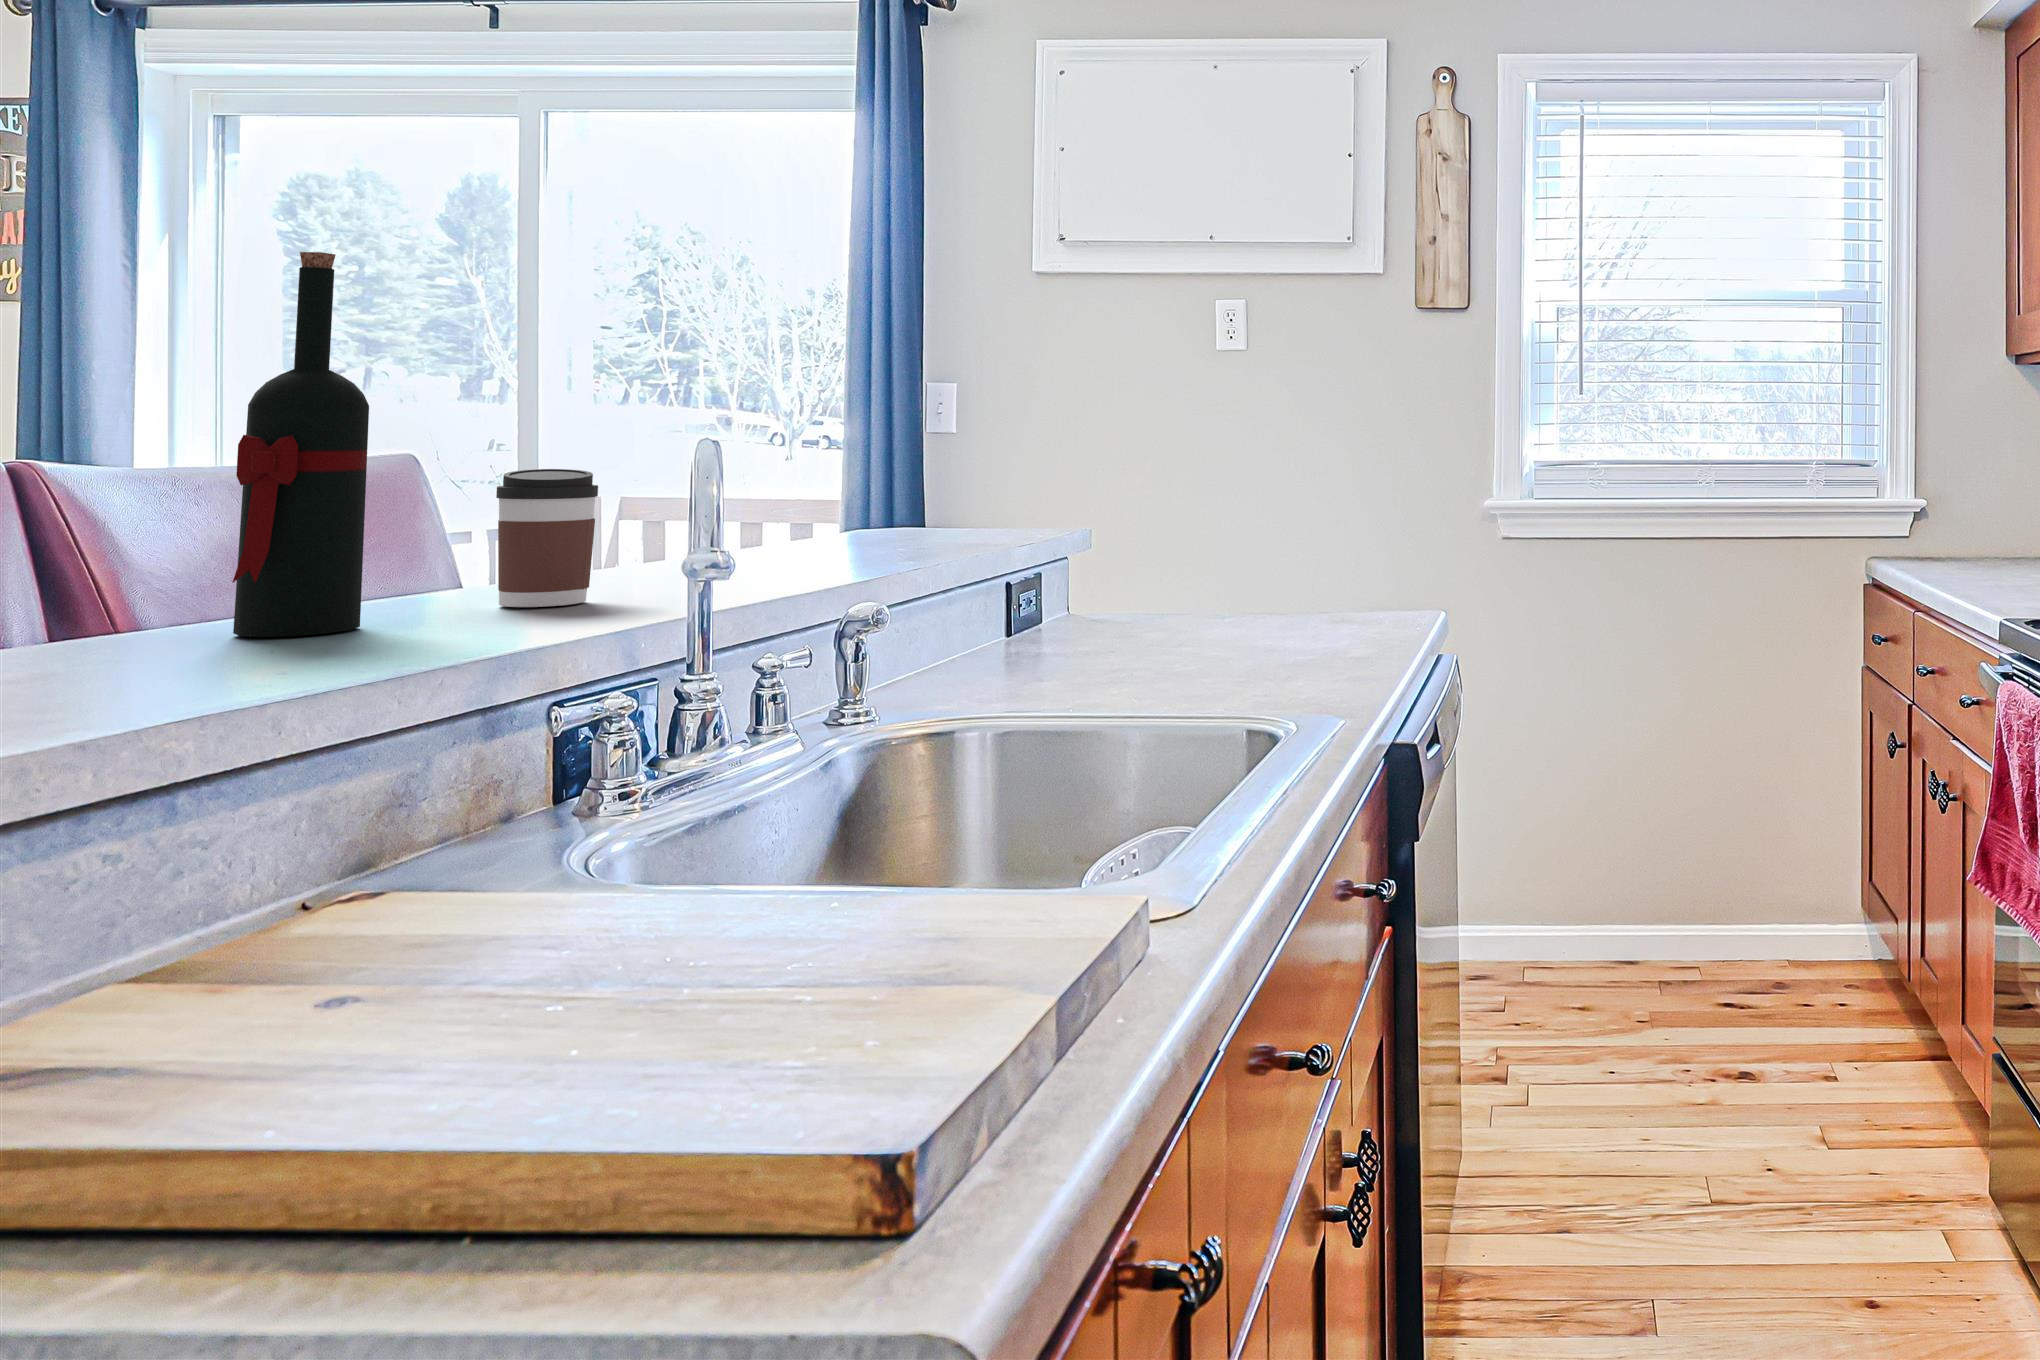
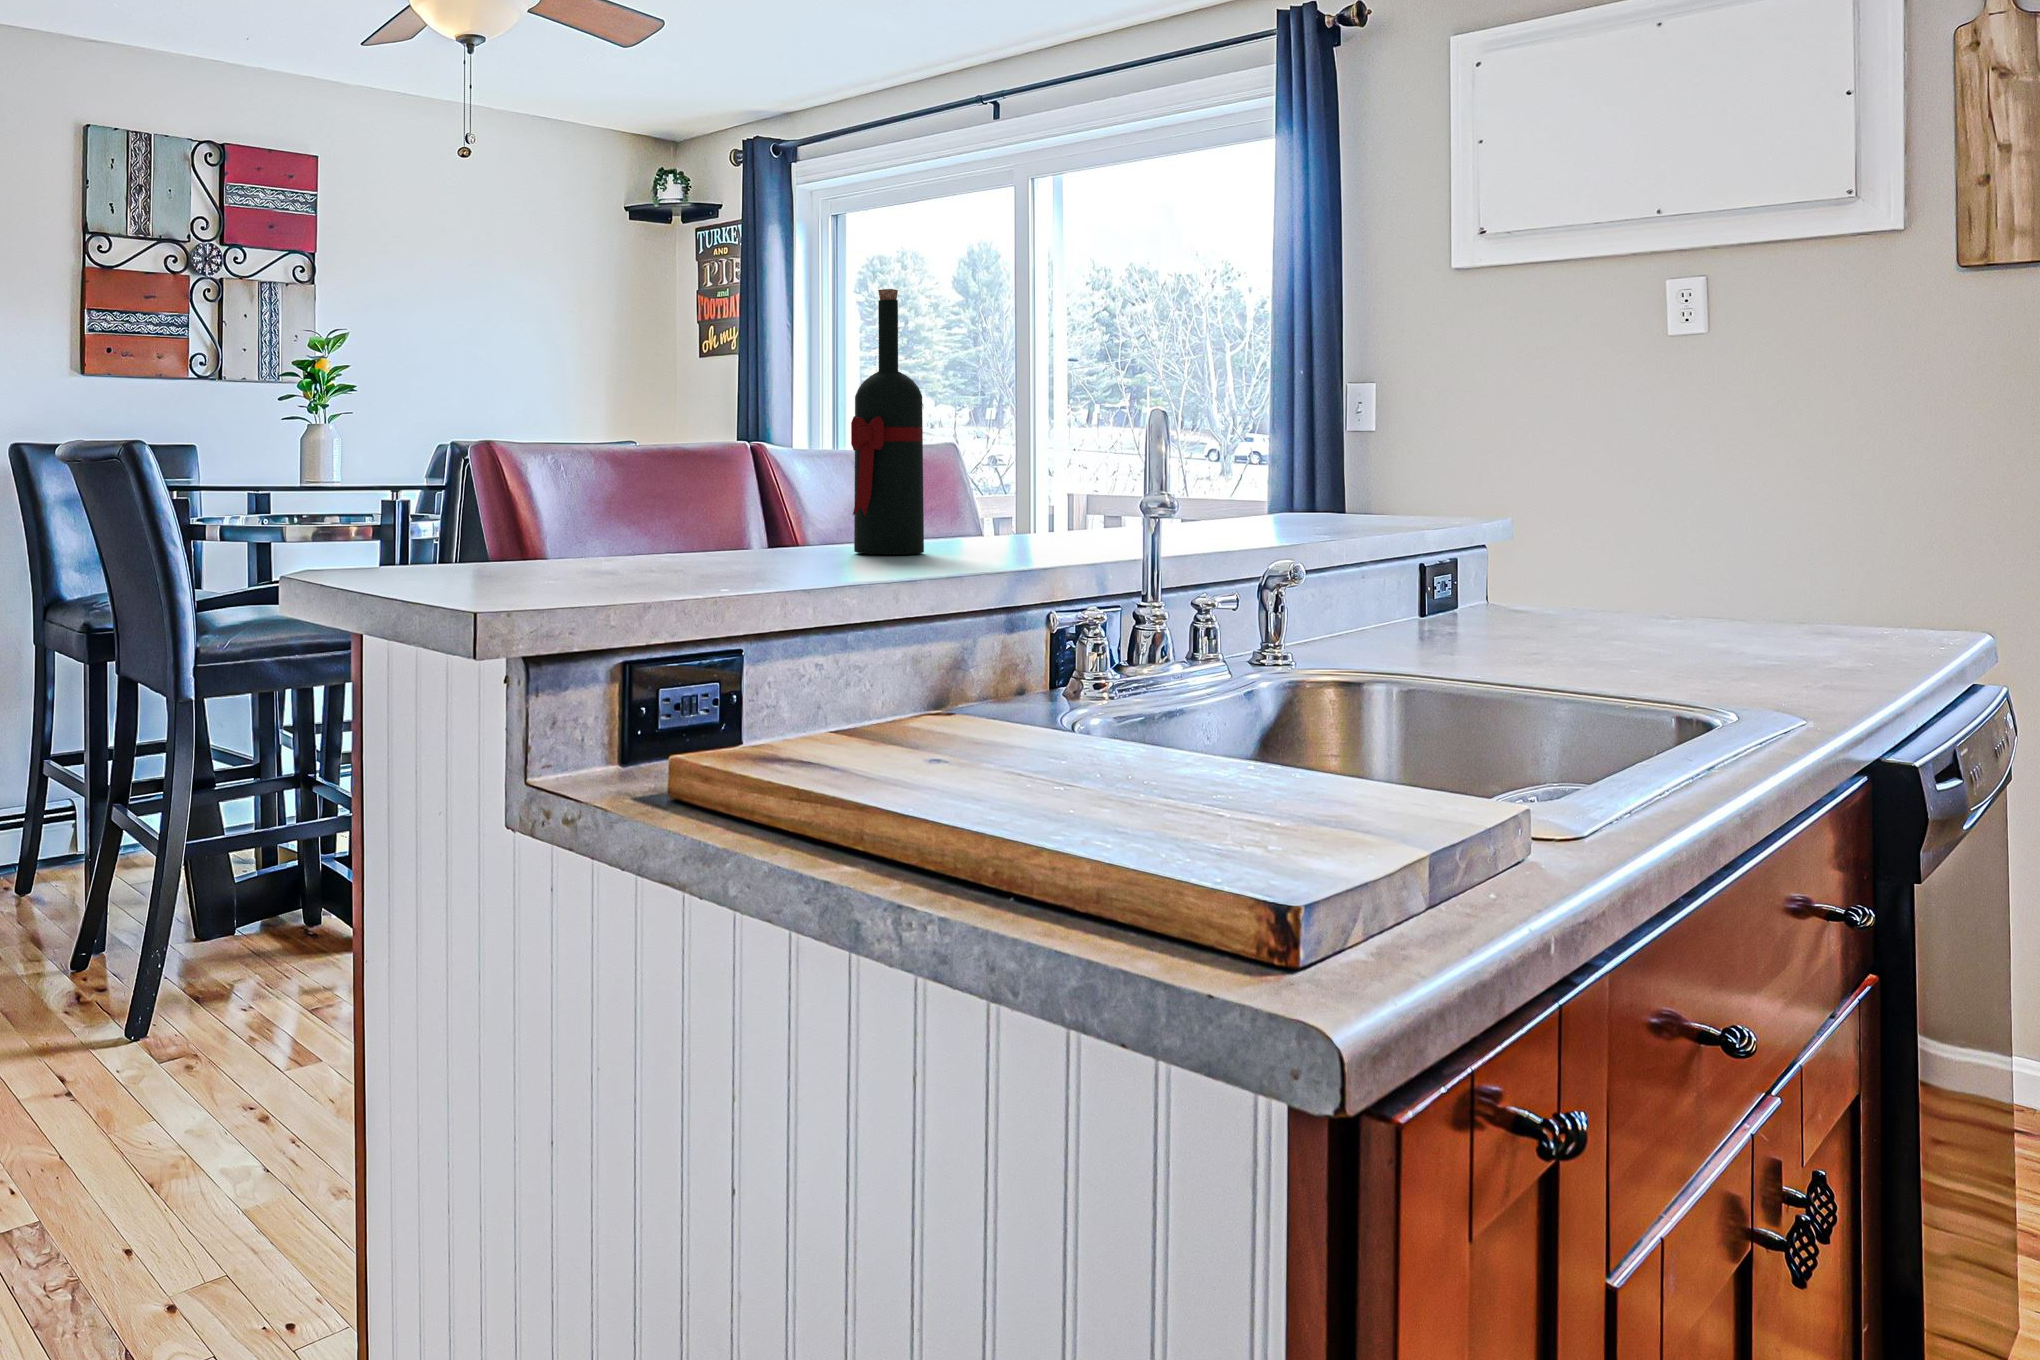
coffee cup: present [496,469,598,607] -> none [1002,445,1070,548]

